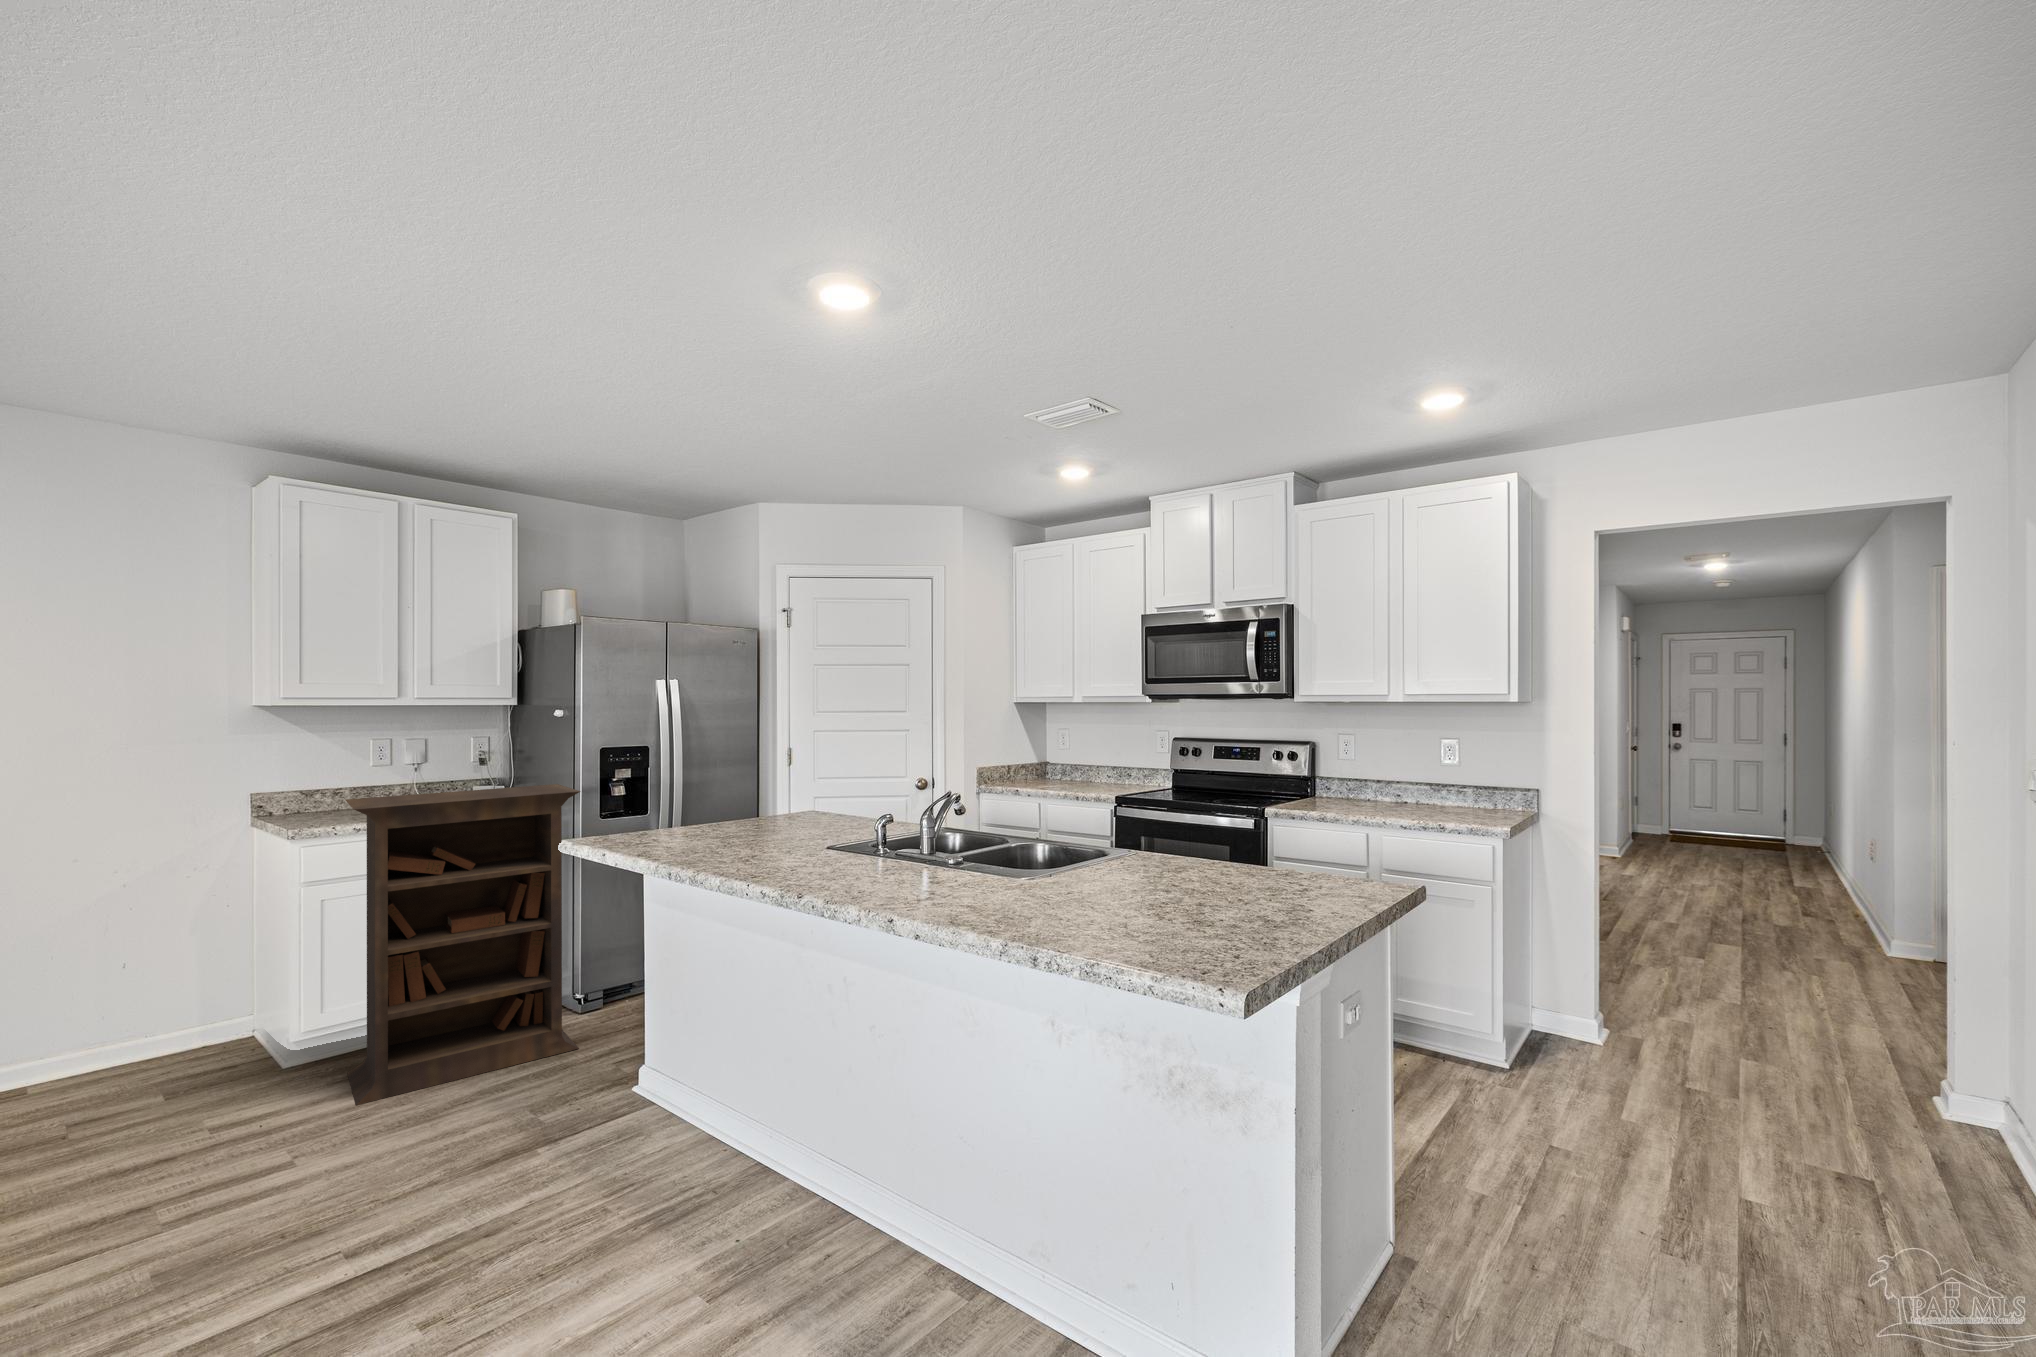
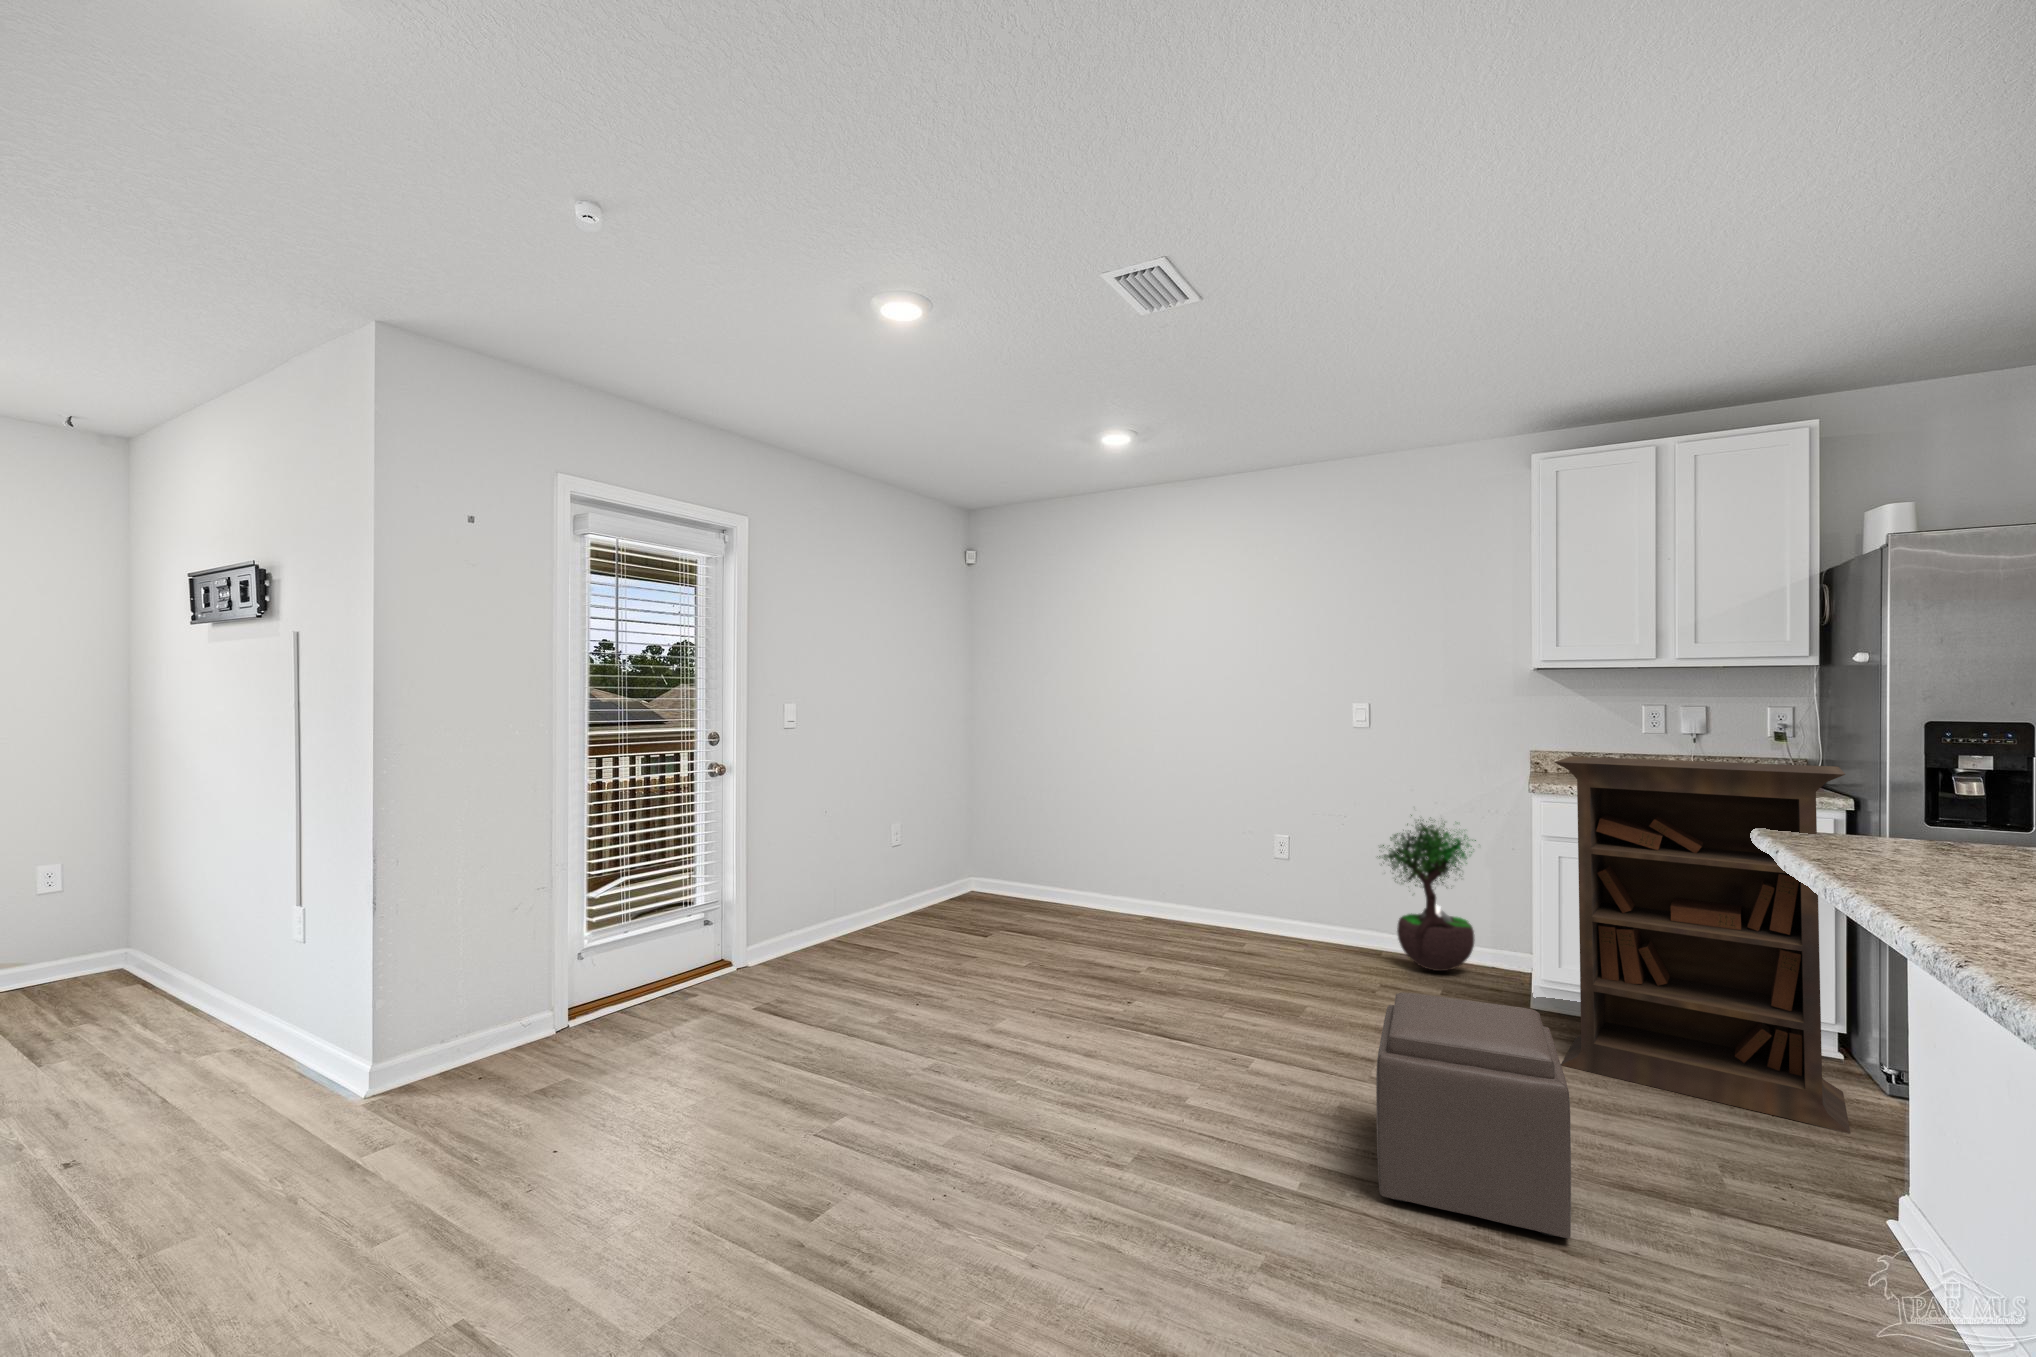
potted tree: none [33,884,204,1084] -> present [1377,815,1476,971]
ottoman: none [242,1050,488,1312] -> present [1376,992,1571,1238]

